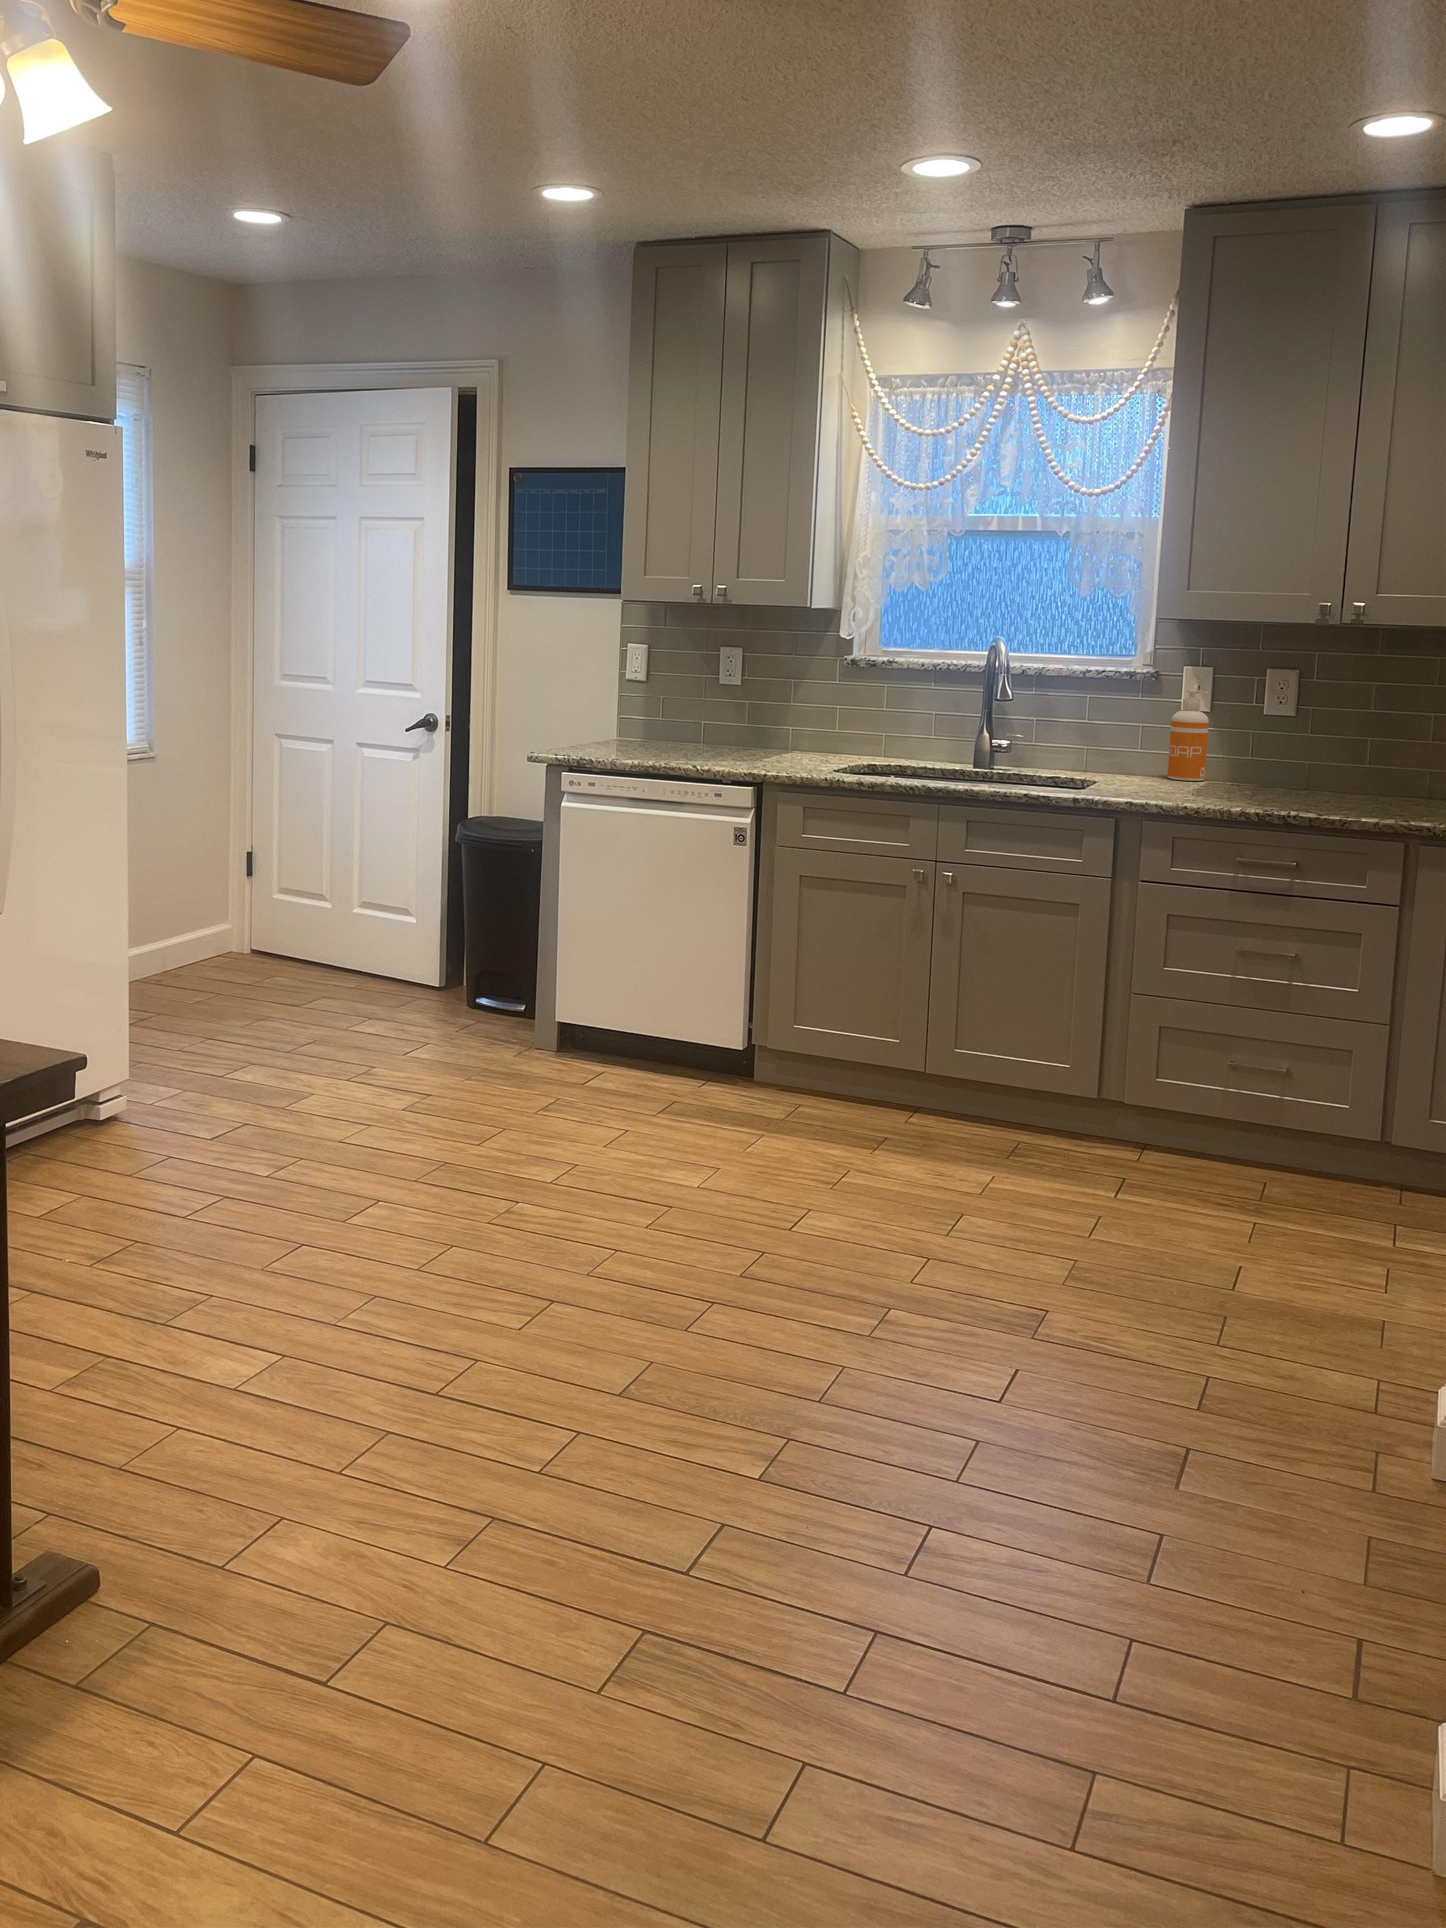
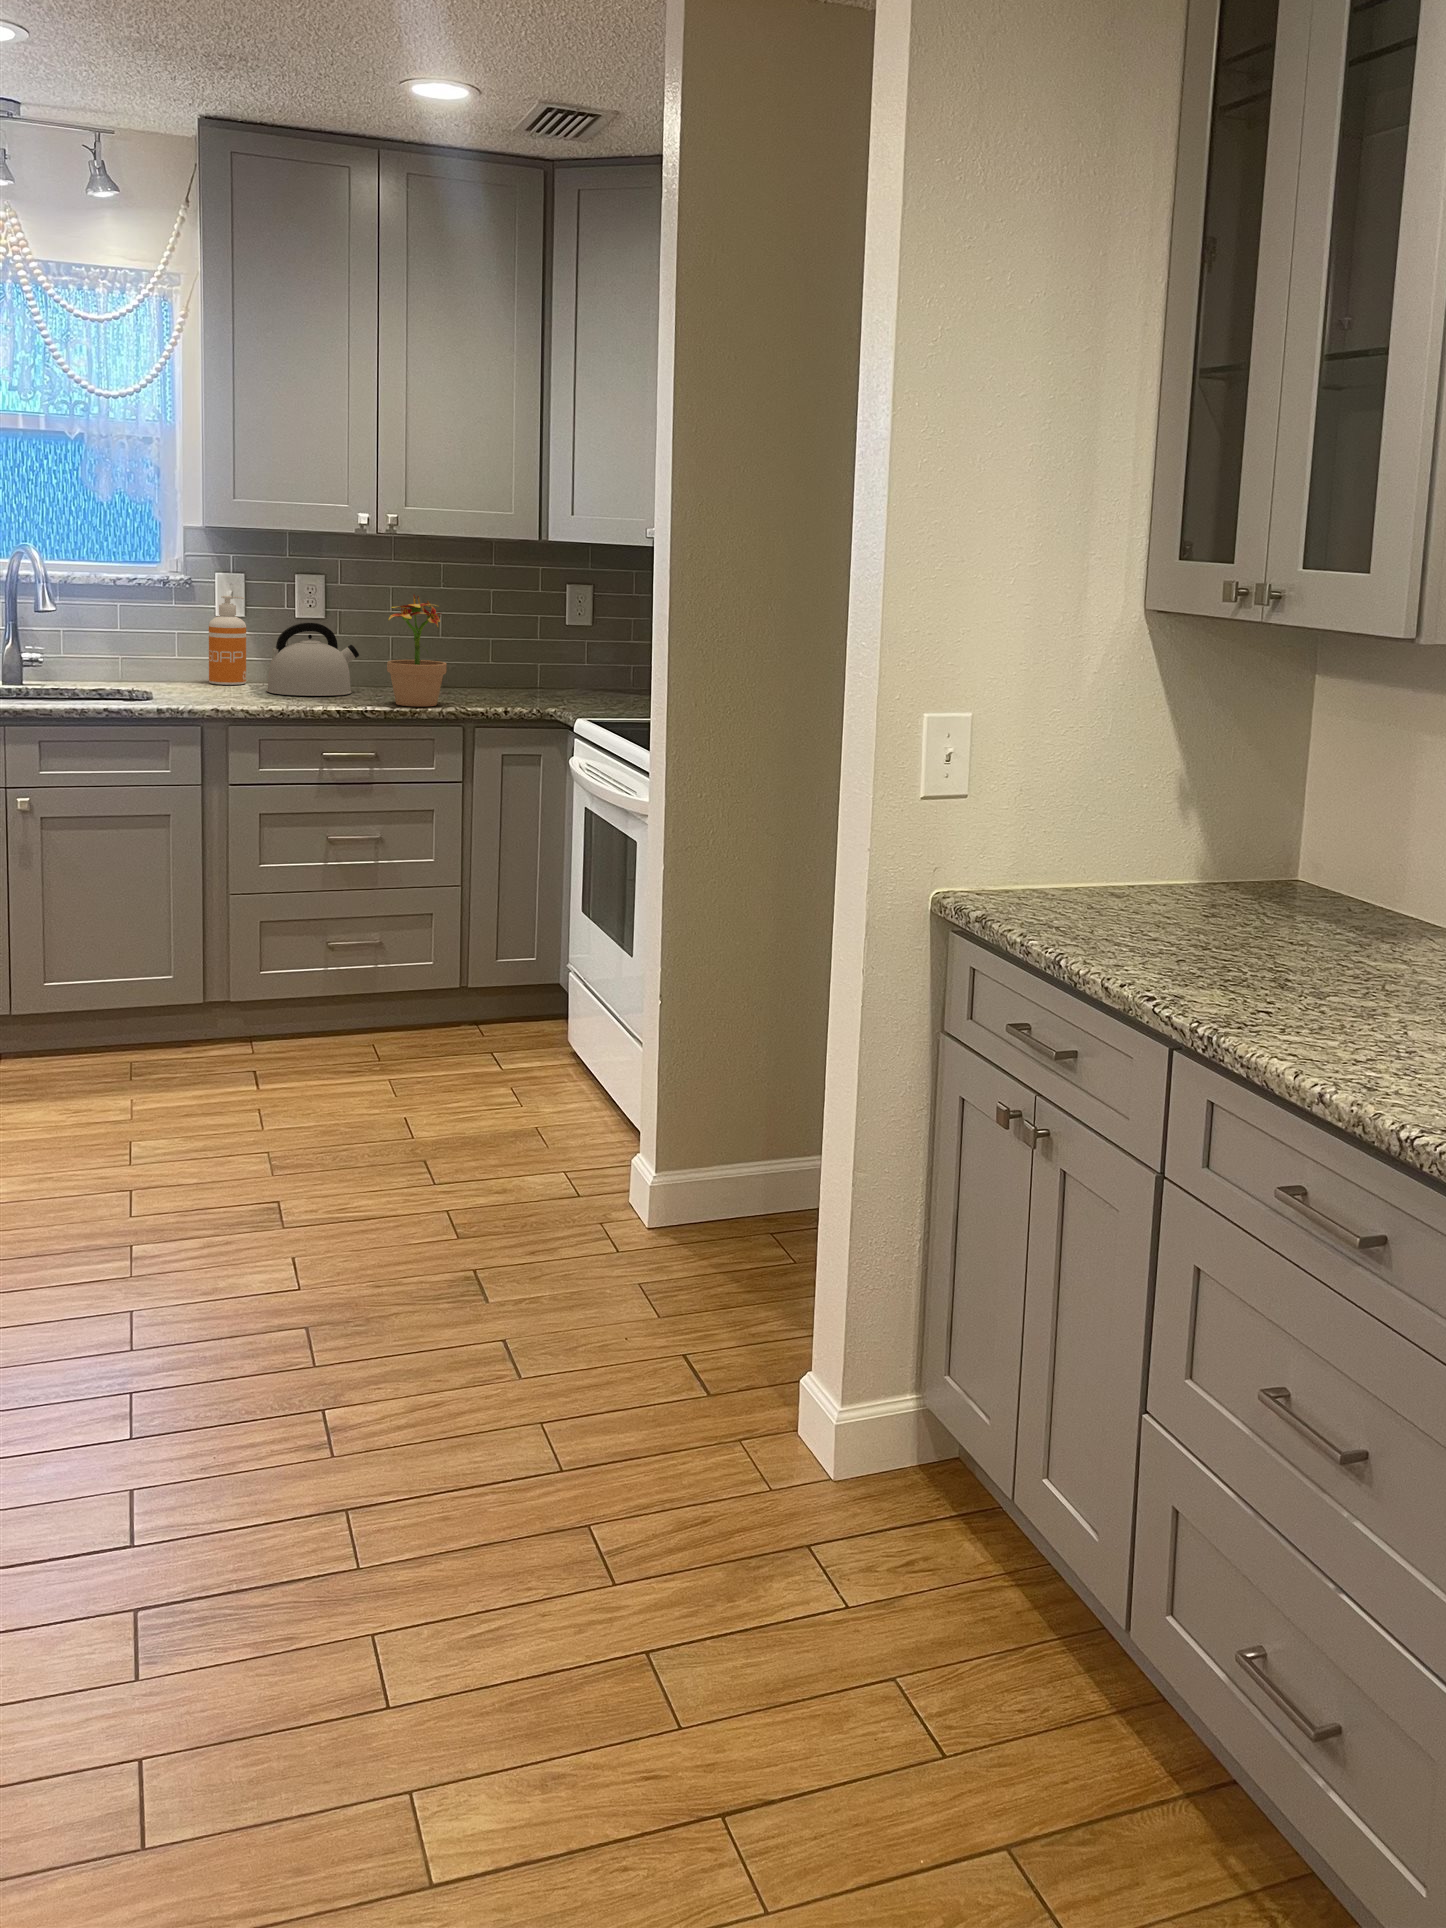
potted plant: none [1329,690,1400,816] -> present [387,595,447,706]
kettle: none [1213,719,1317,798] -> present [267,623,359,696]

